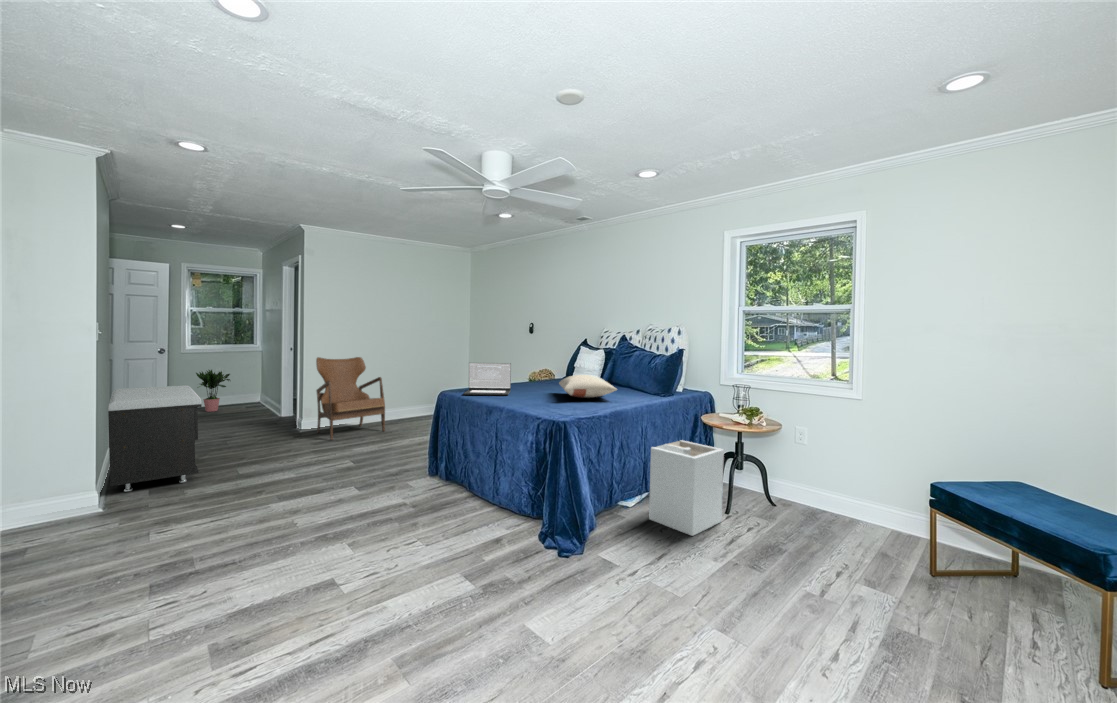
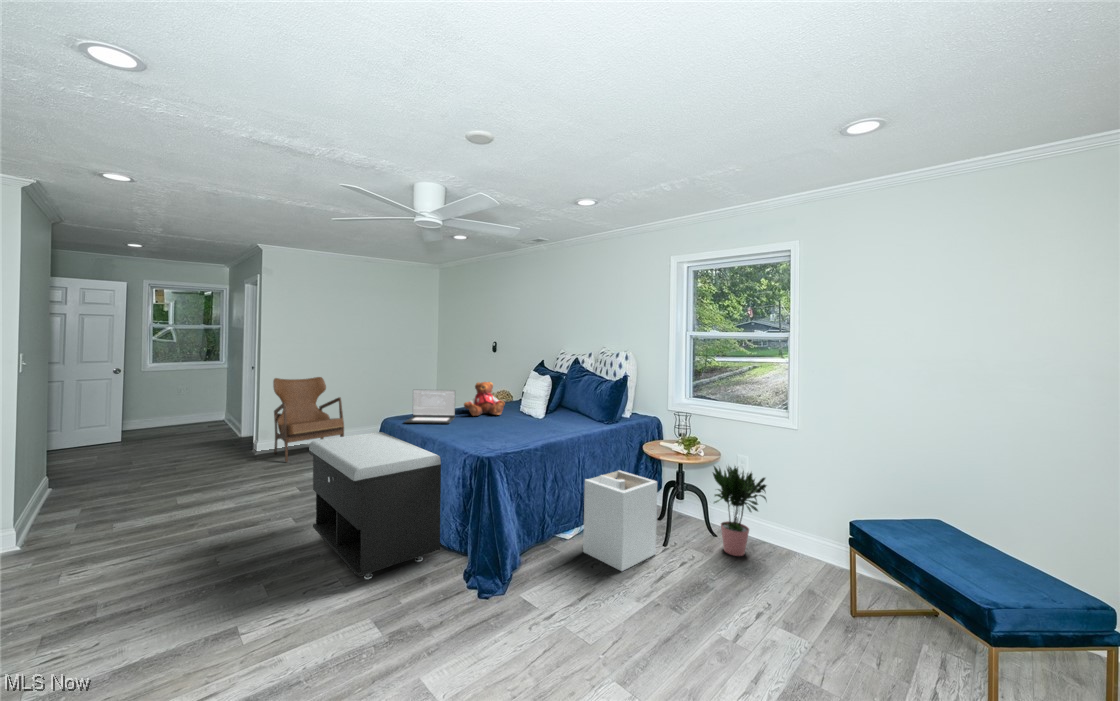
teddy bear: none [518,356,558,389] -> present [464,382,505,416]
potted plant: present [196,370,230,412] -> present [713,466,767,556]
pillow: present [559,375,617,398] -> none [502,403,556,426]
storage bench: present [108,385,202,492] -> present [309,432,441,580]

